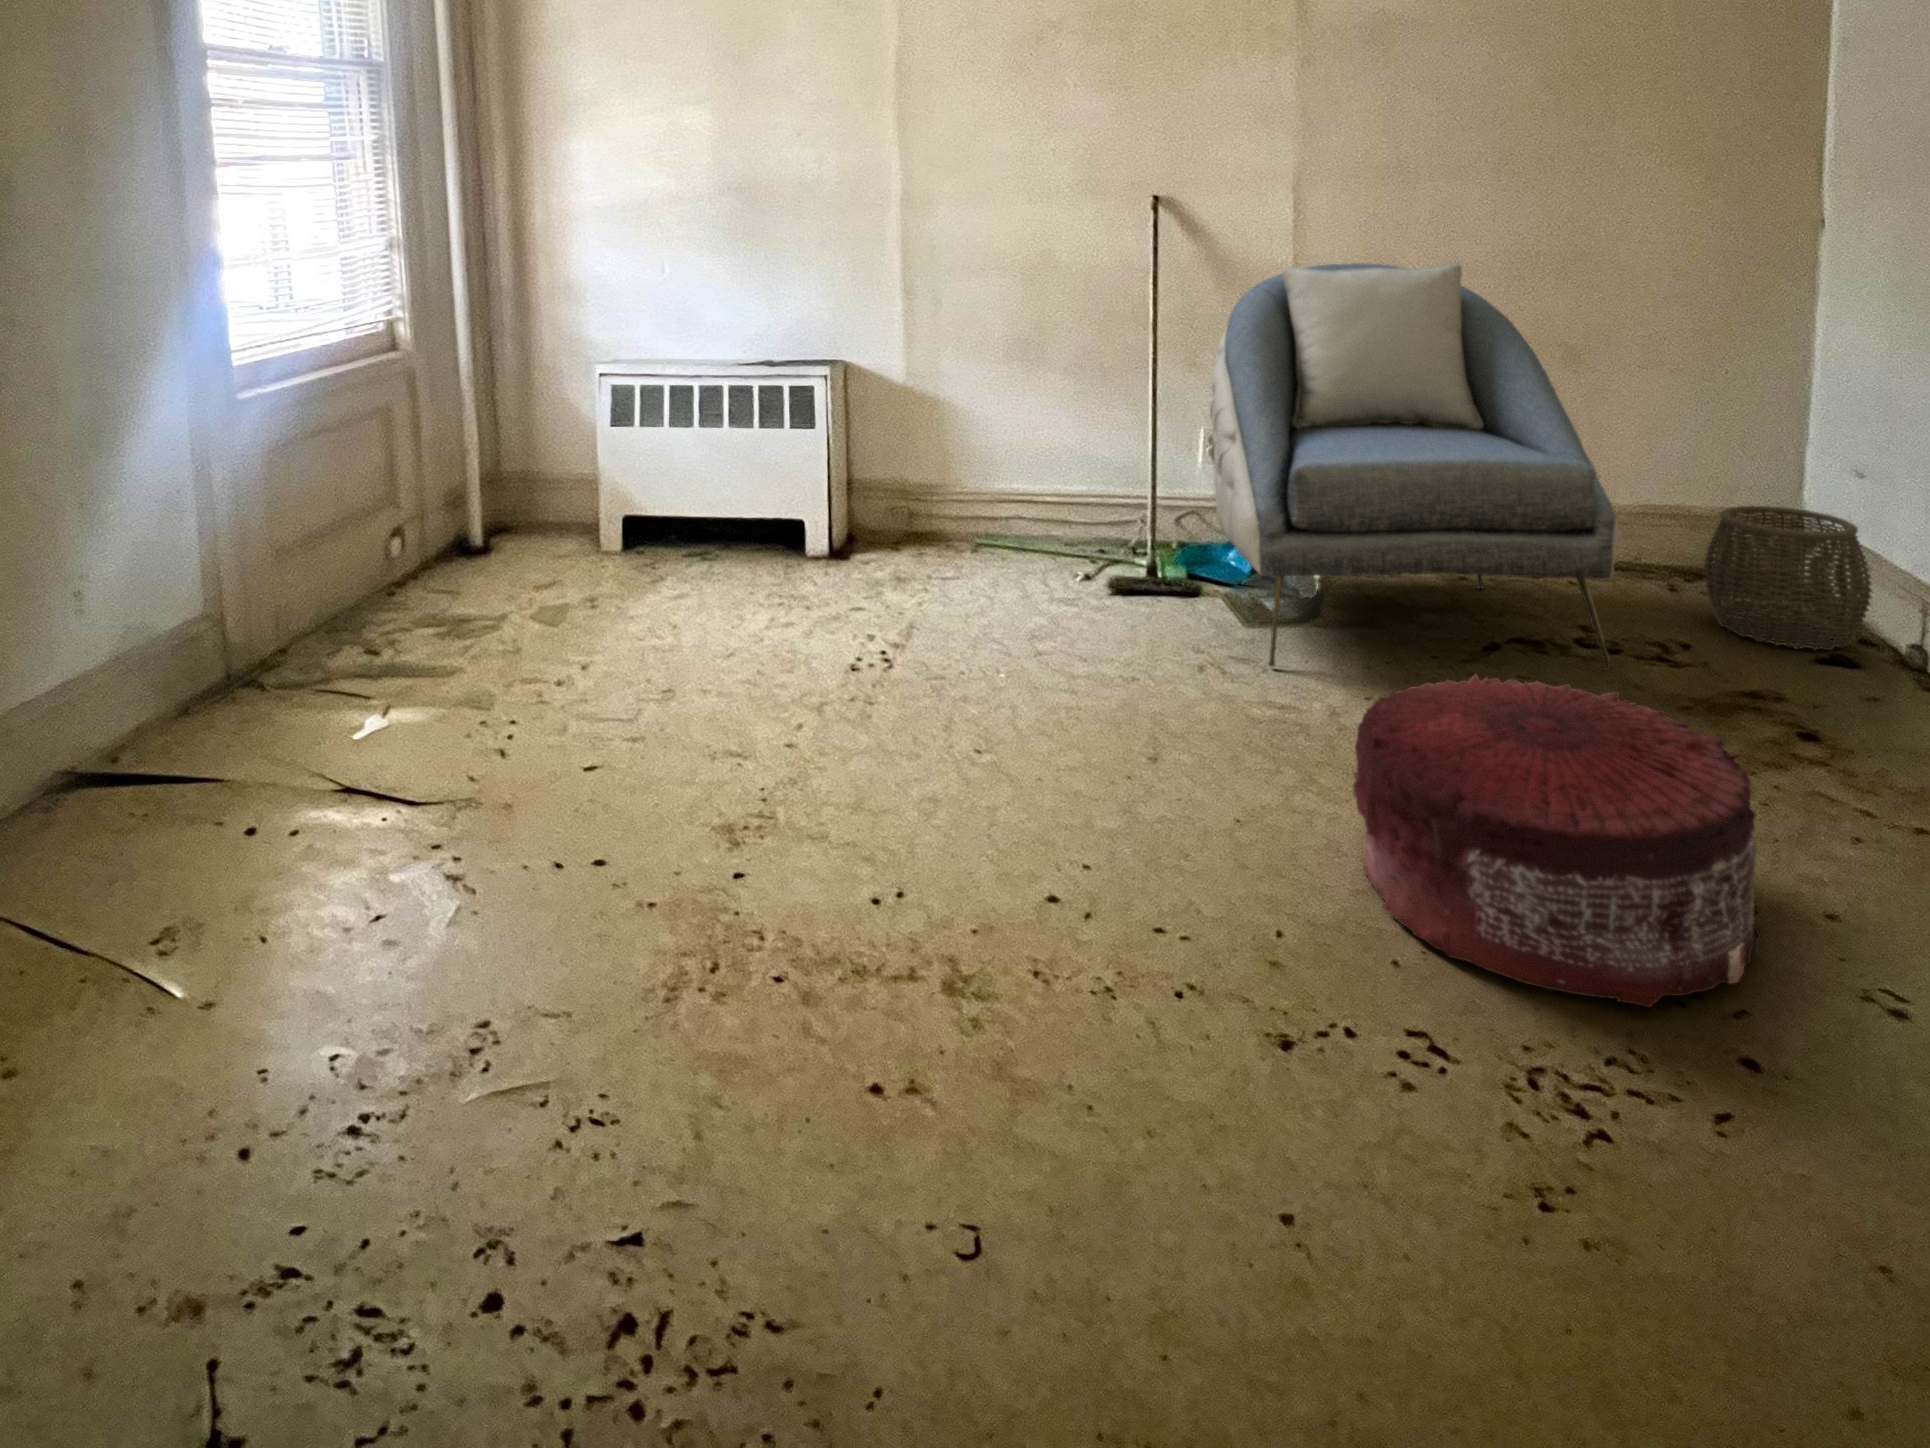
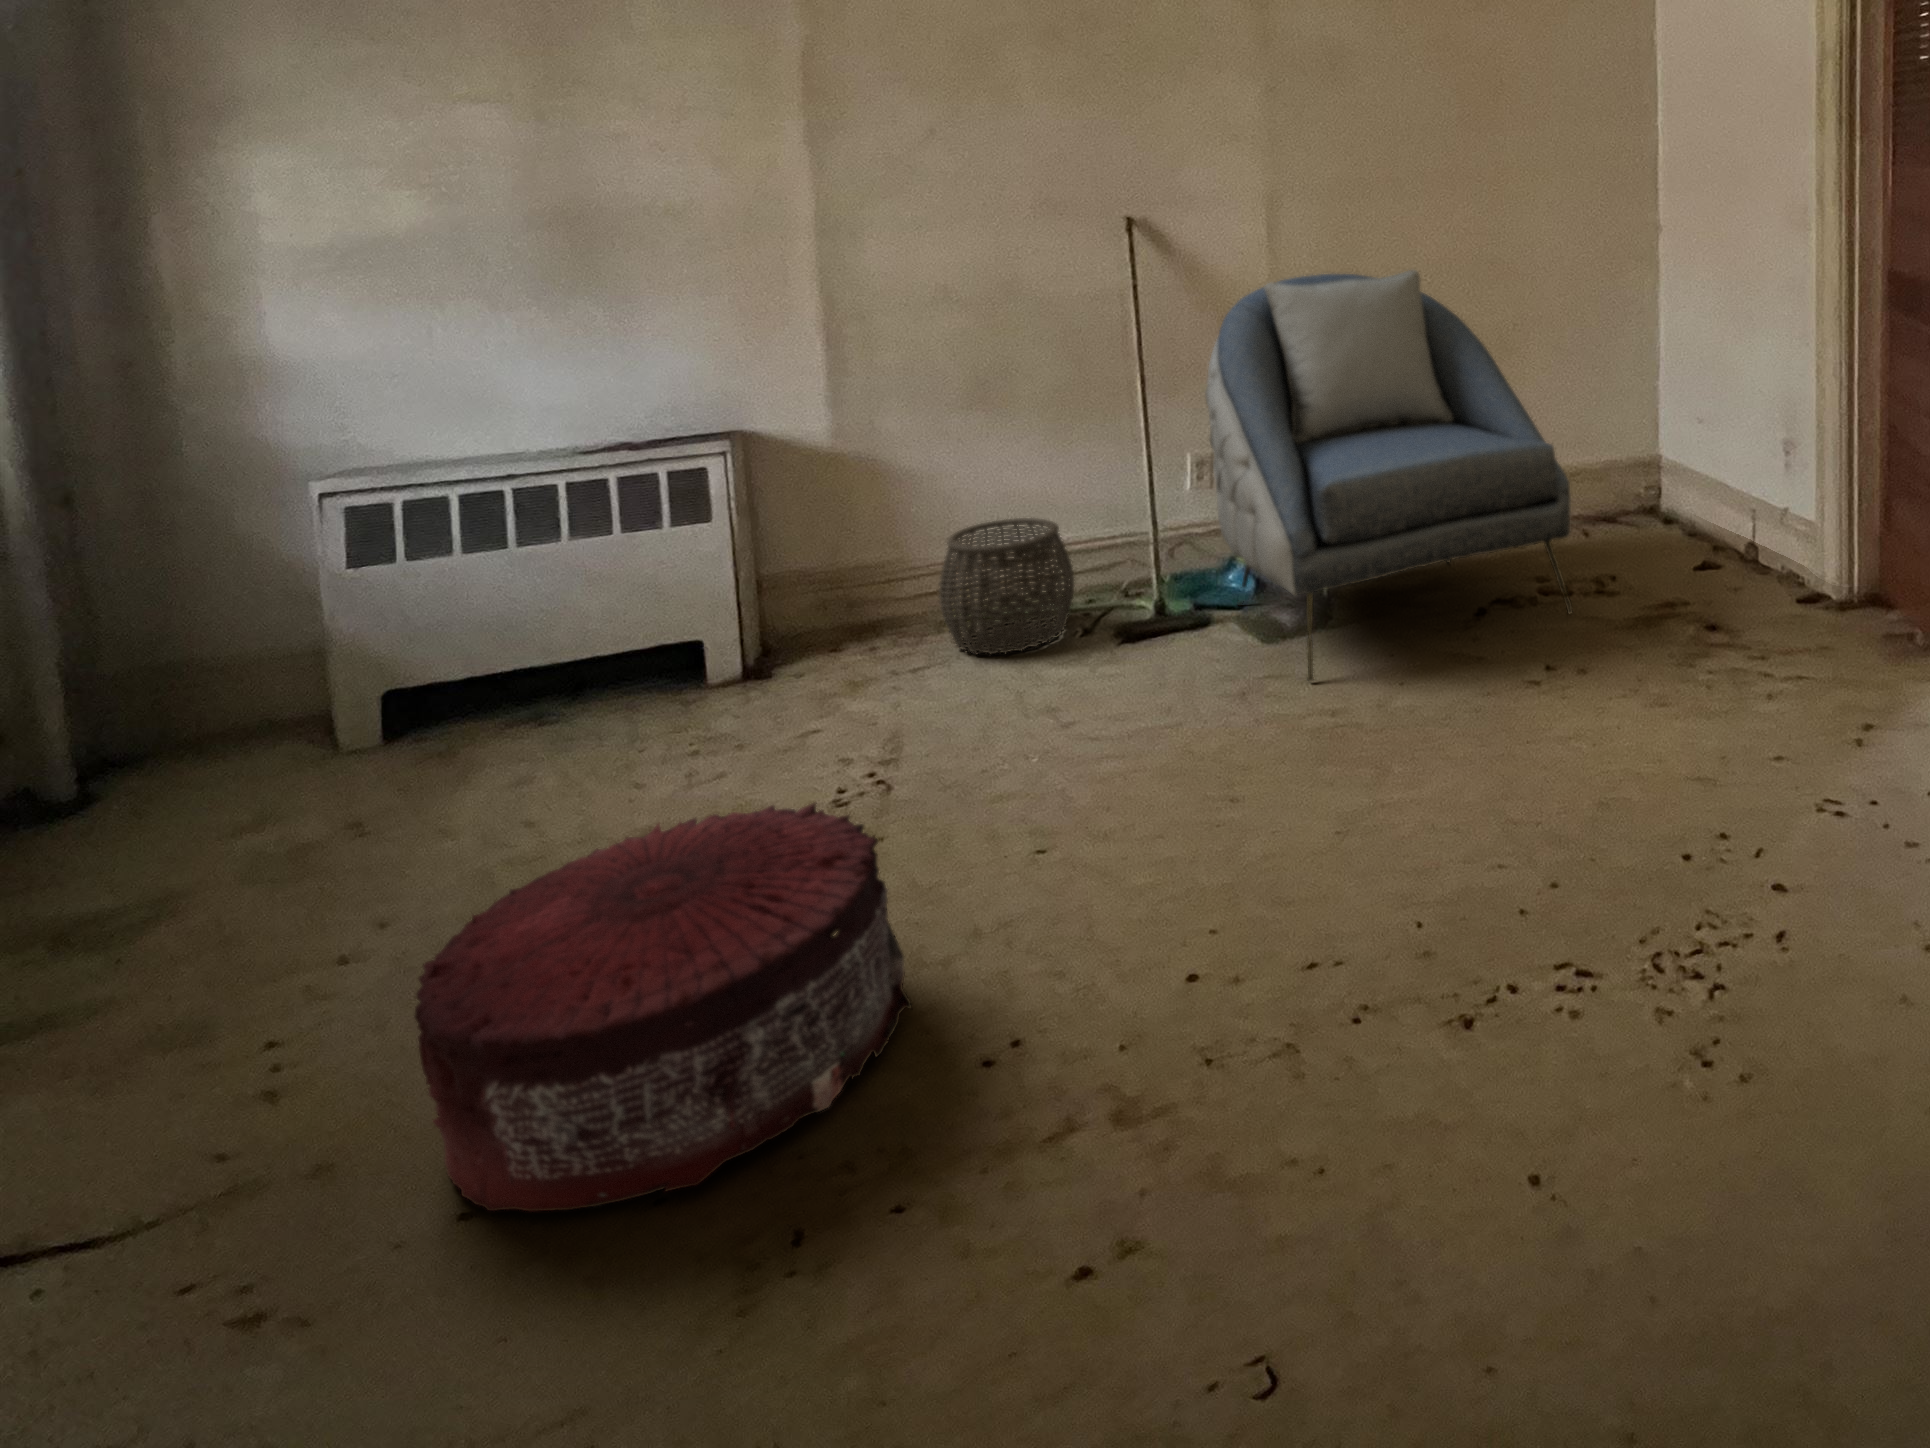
woven basket: present [1703,506,1872,650] -> present [939,518,1074,654]
pouf: present [1353,673,1761,1007] -> present [415,803,912,1212]

